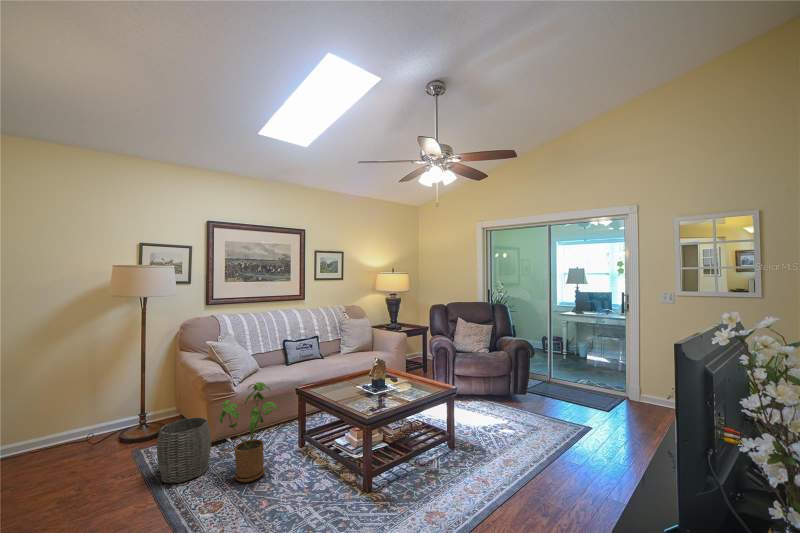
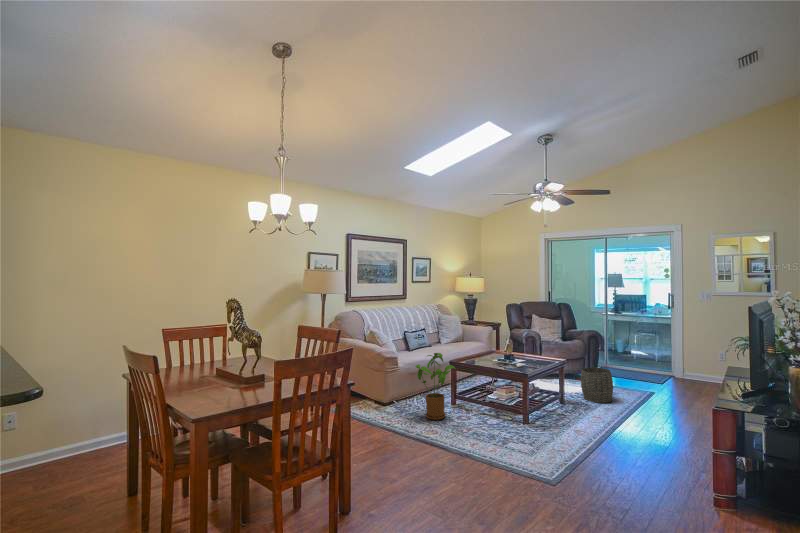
woven basket: present [157,417,211,483] -> present [581,368,613,403]

